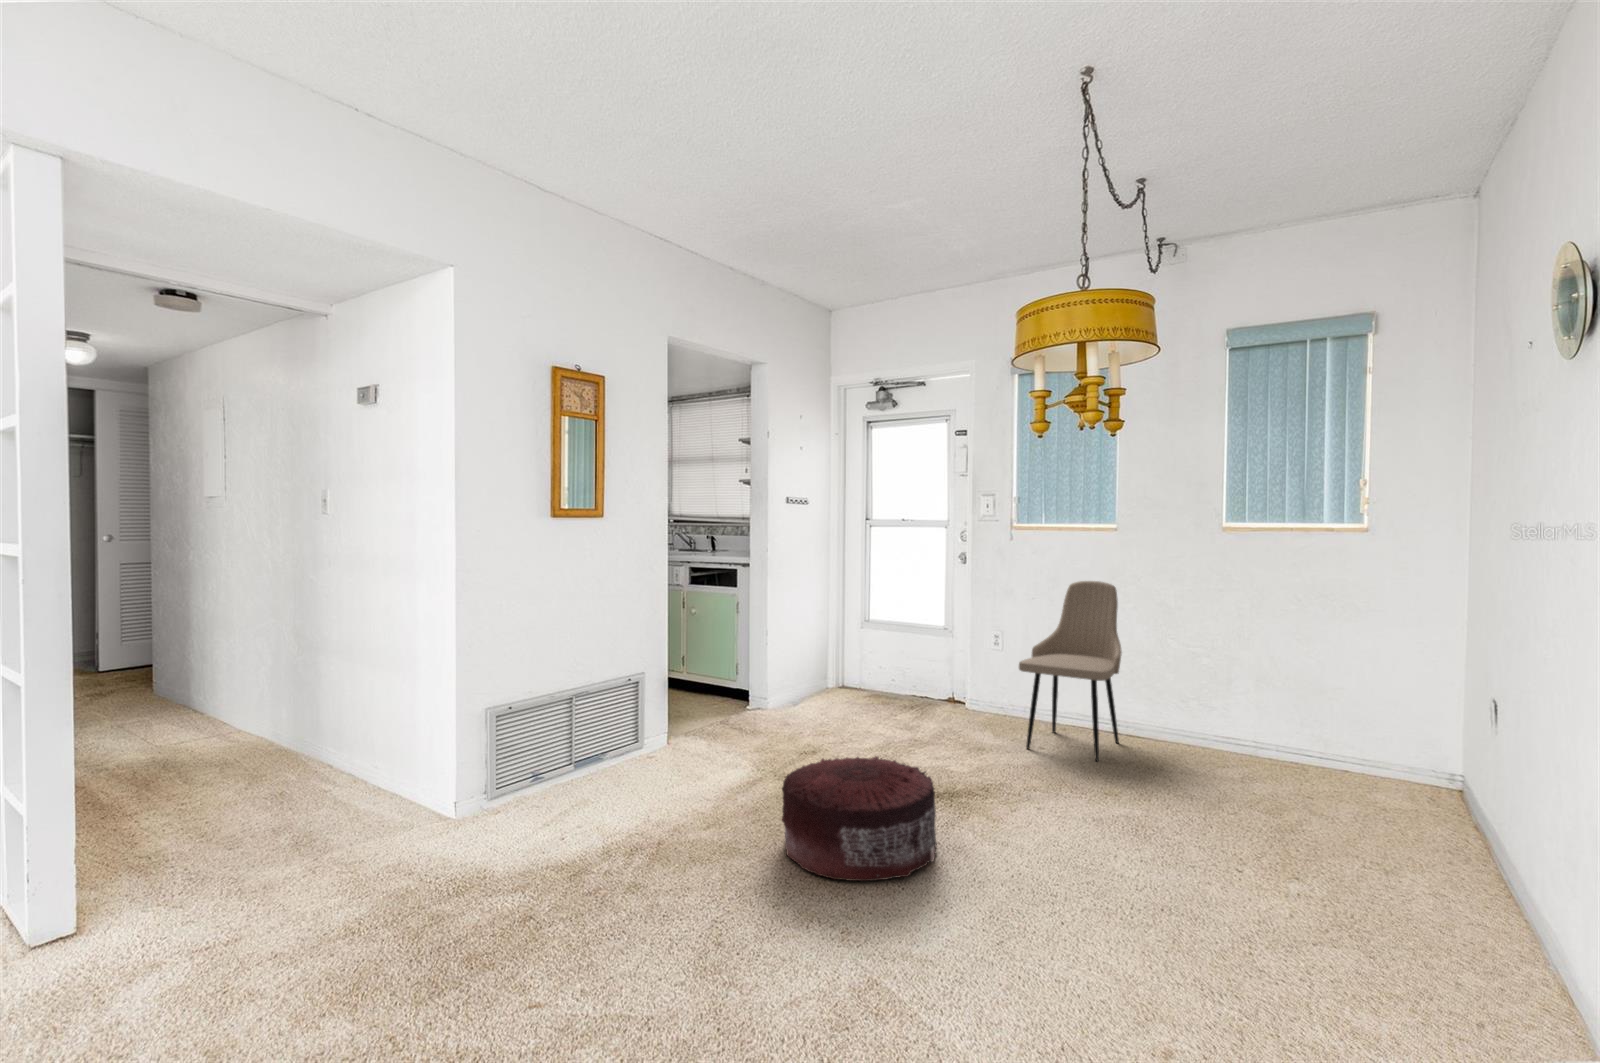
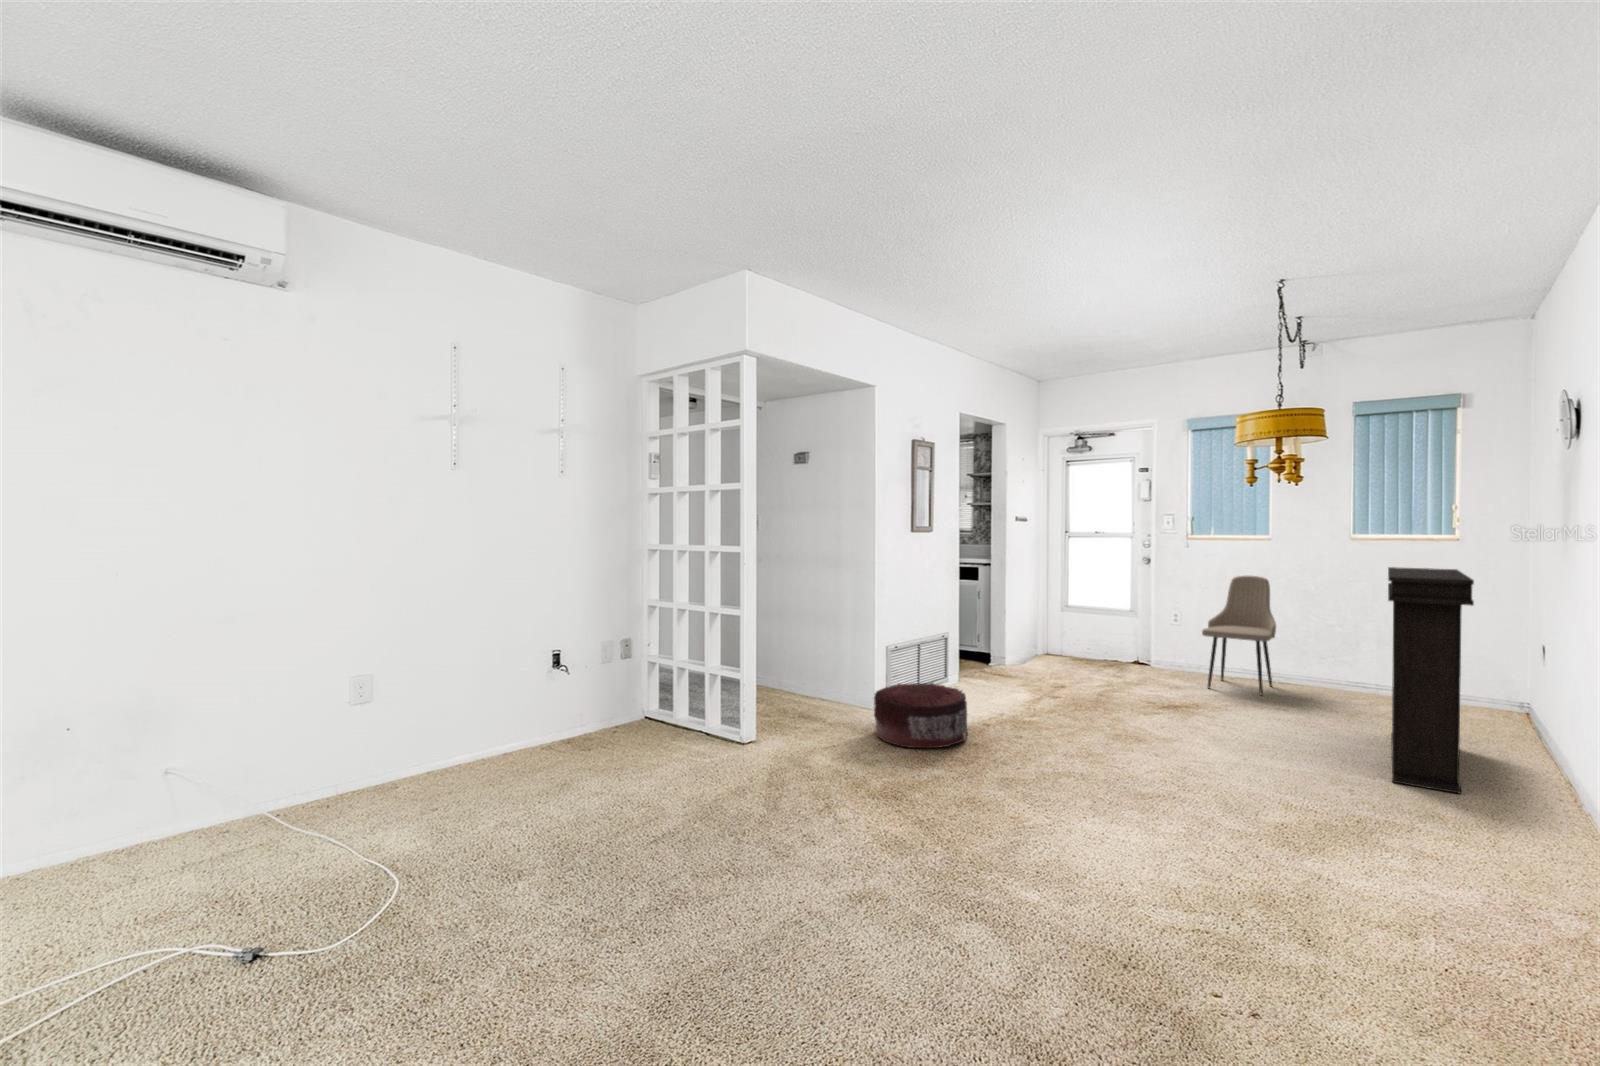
console table: none [1246,570,1395,1007] -> present [1388,567,1474,793]
pouf: present [782,756,937,881] -> present [874,683,968,748]

